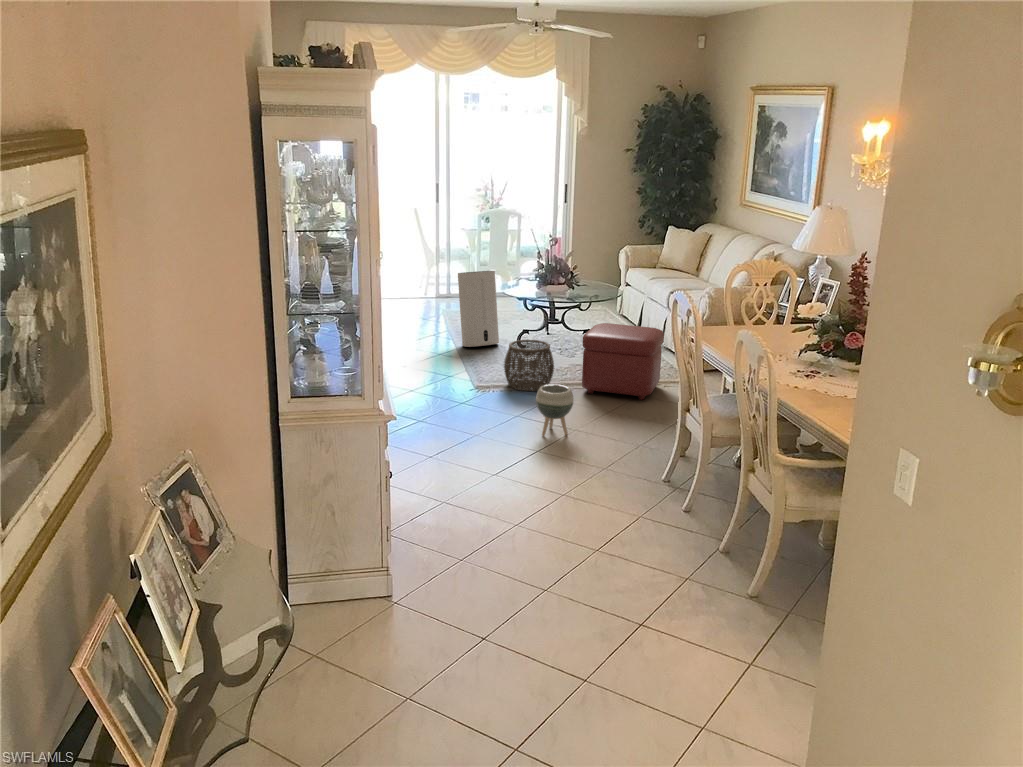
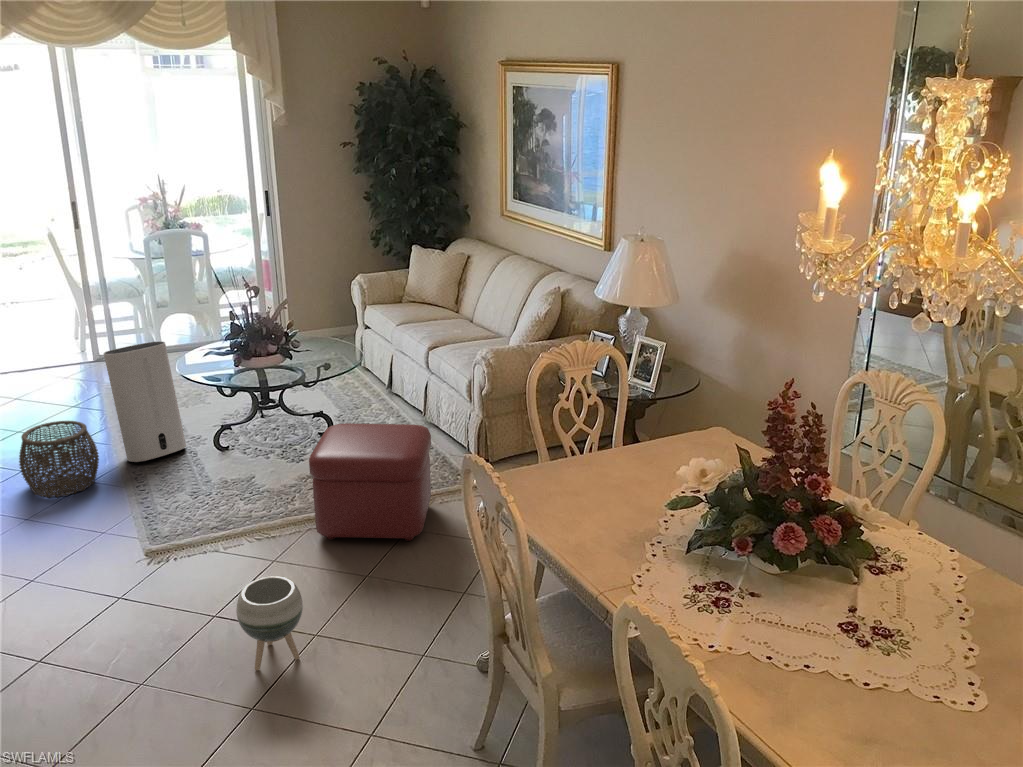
woven basket: present [504,340,554,391] -> present [19,421,99,497]

